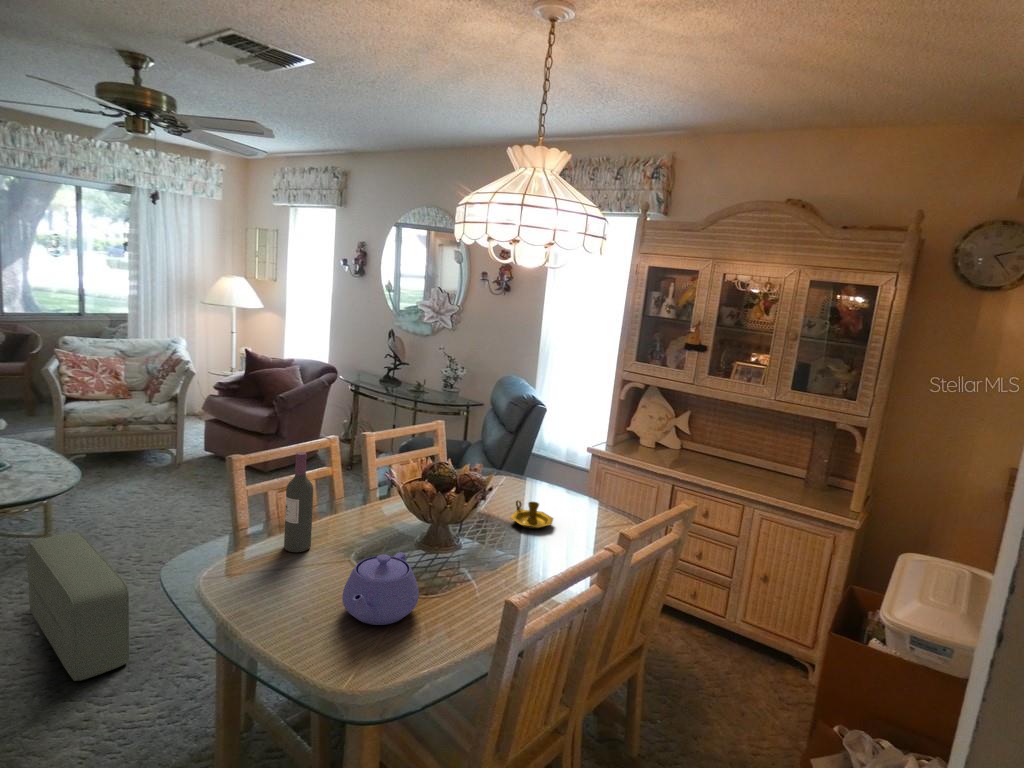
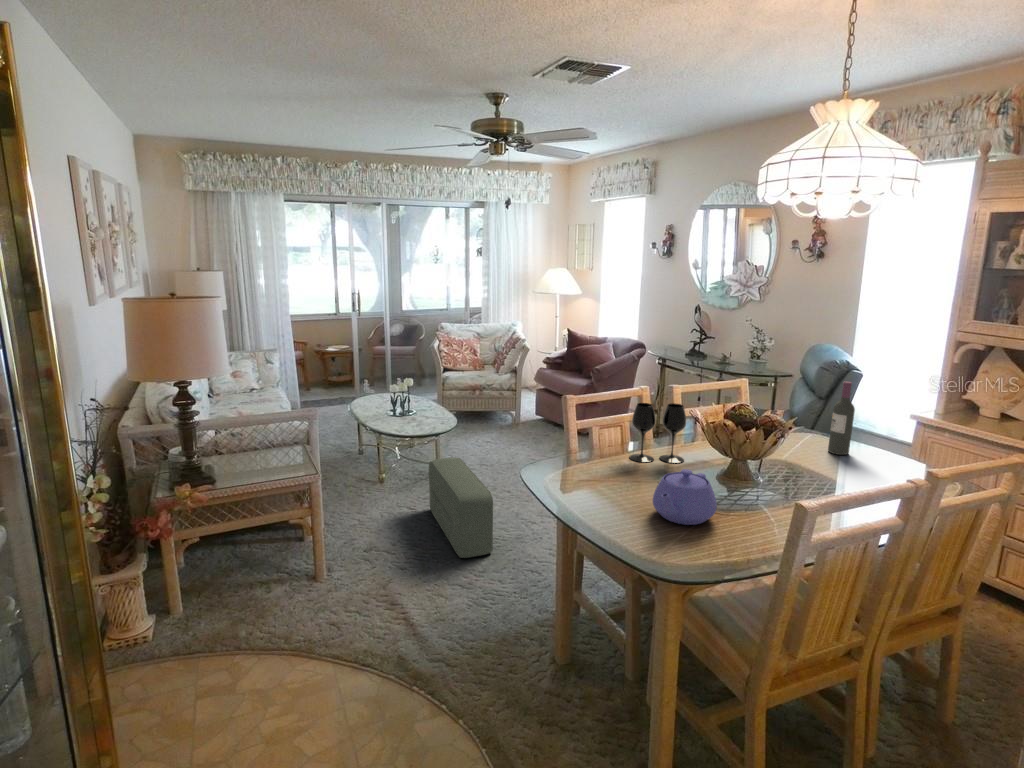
wine bottle: present [284,452,313,552] -> present [828,382,855,455]
wine glass: none [315,460,382,534] -> present [630,403,686,463]
candlestick: present [510,500,553,529] -> none [810,451,859,478]

